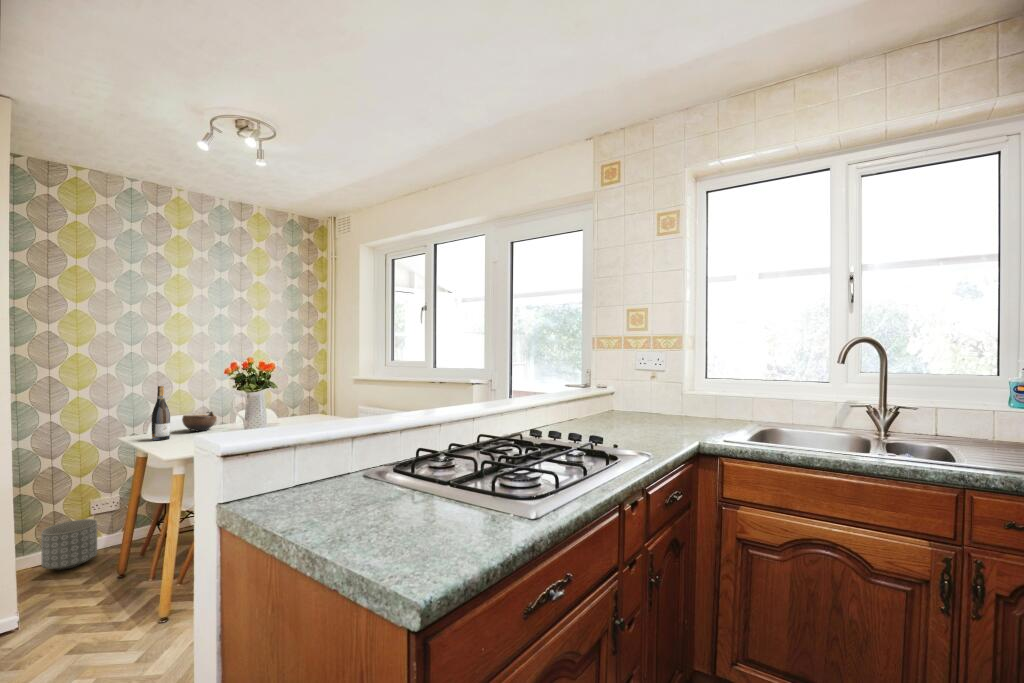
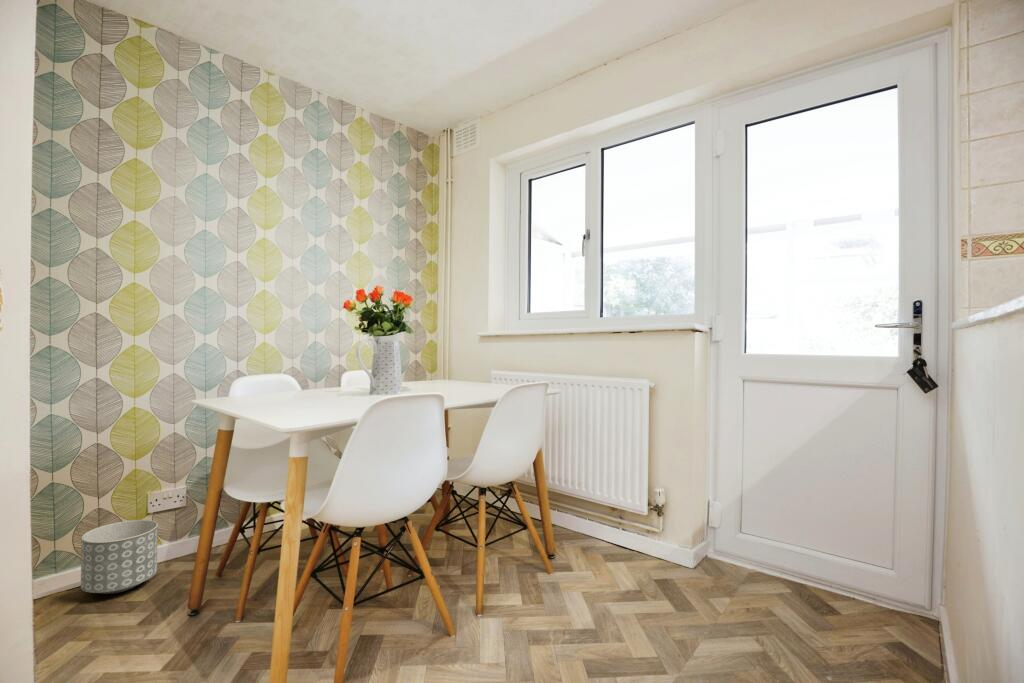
wine bottle: present [152,386,170,441] -> none [244,323,270,407]
bowl: present [182,412,216,431] -> none [282,369,328,398]

